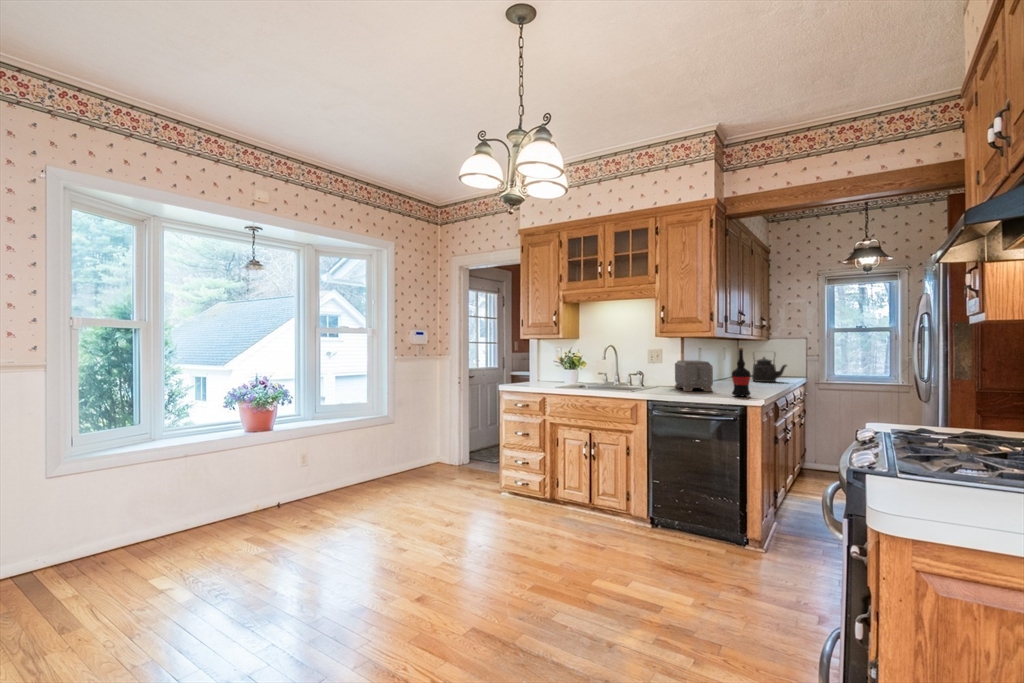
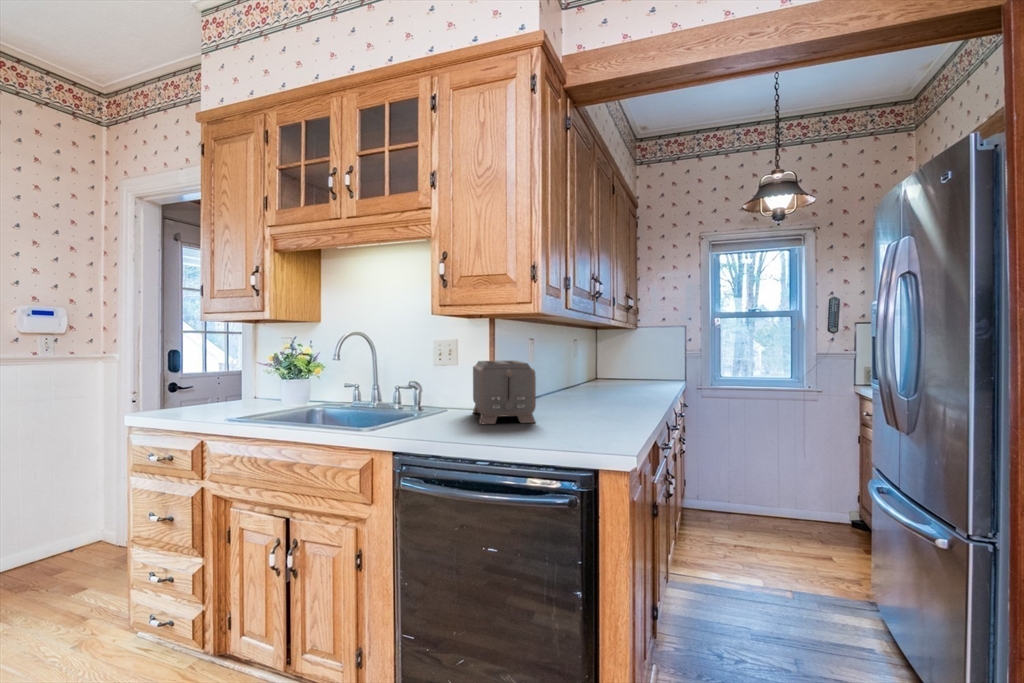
wine bottle: present [732,348,751,396] -> none [566,333,605,442]
kettle: present [752,357,787,382] -> none [608,345,659,393]

